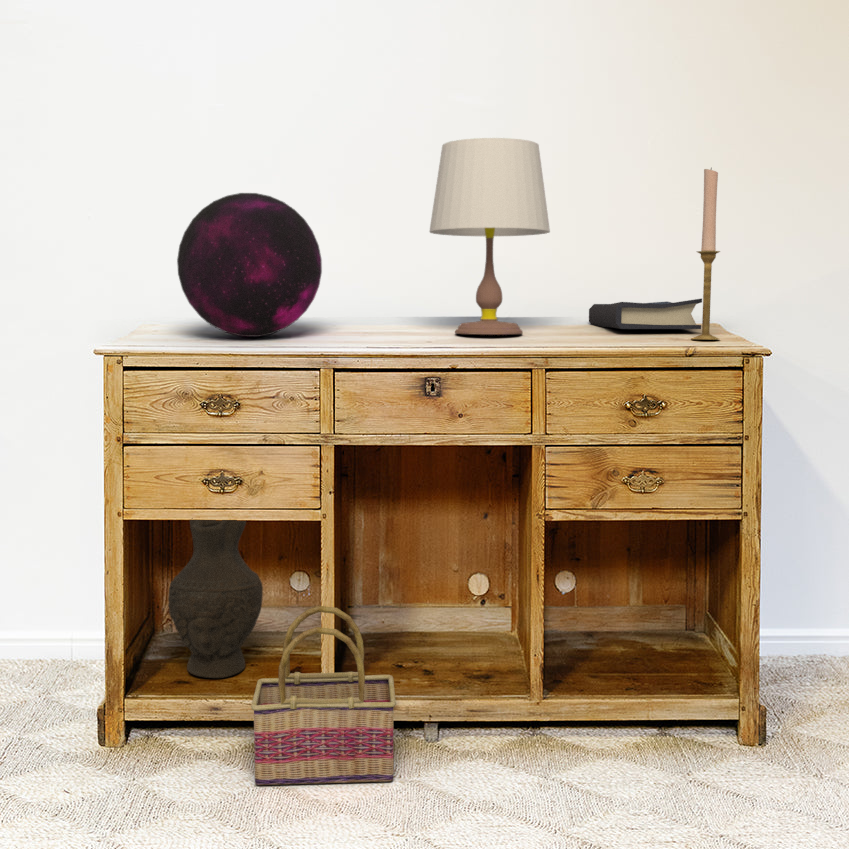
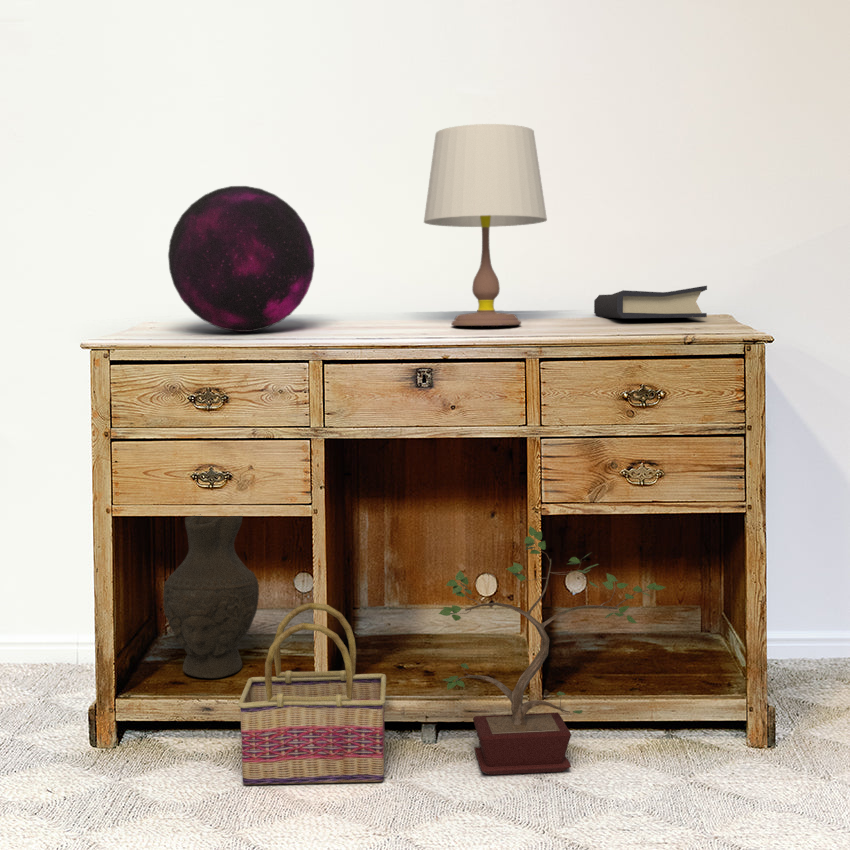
candlestick: present [692,168,720,340] -> none [693,149,724,327]
potted plant: none [447,531,670,773] -> present [439,526,665,775]

